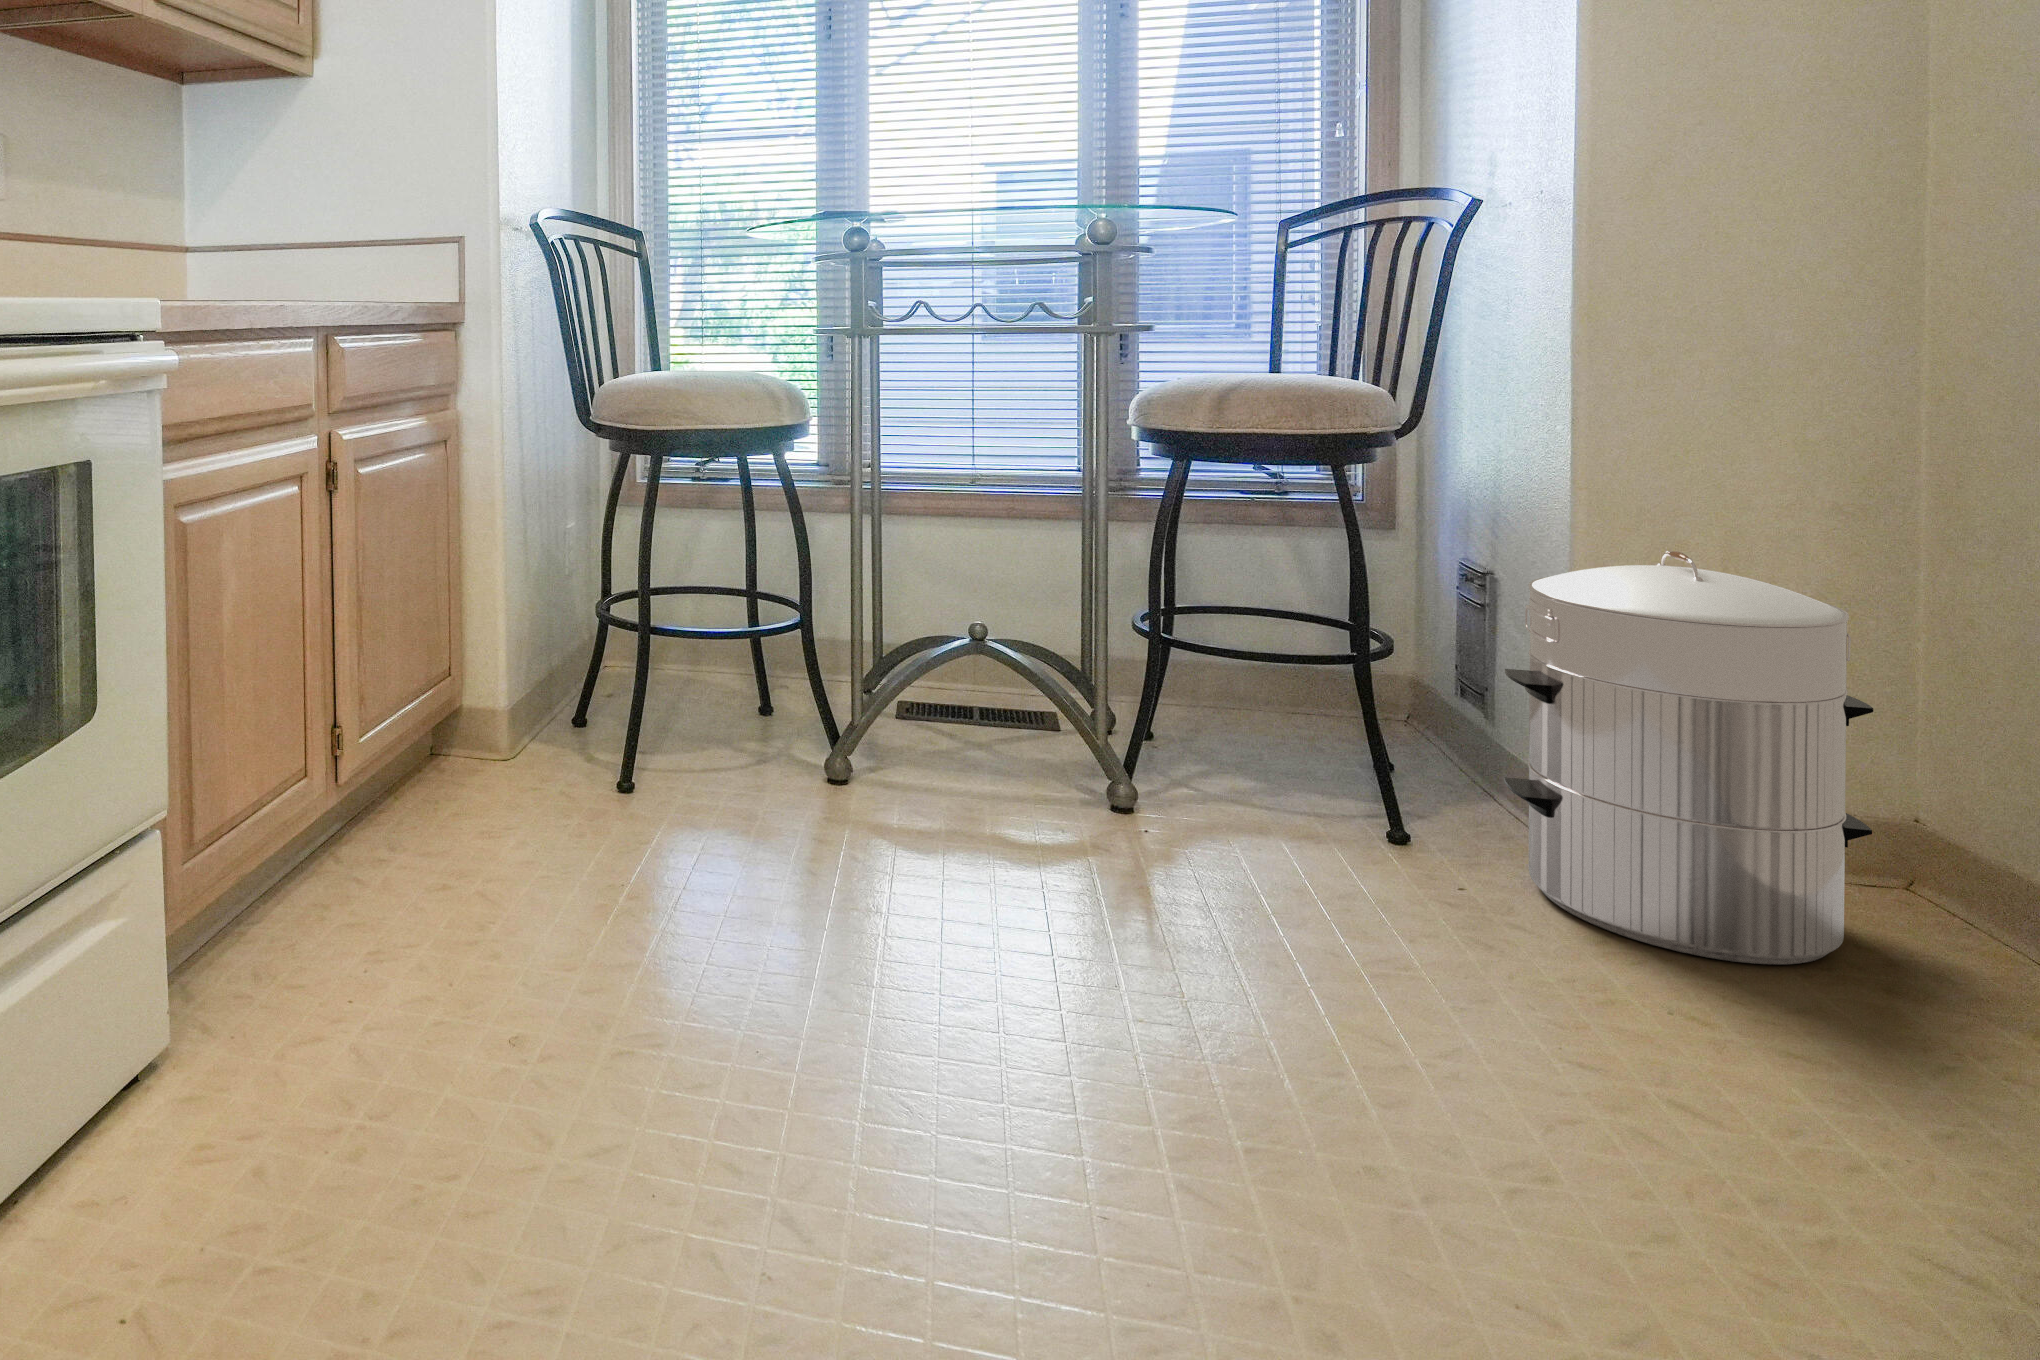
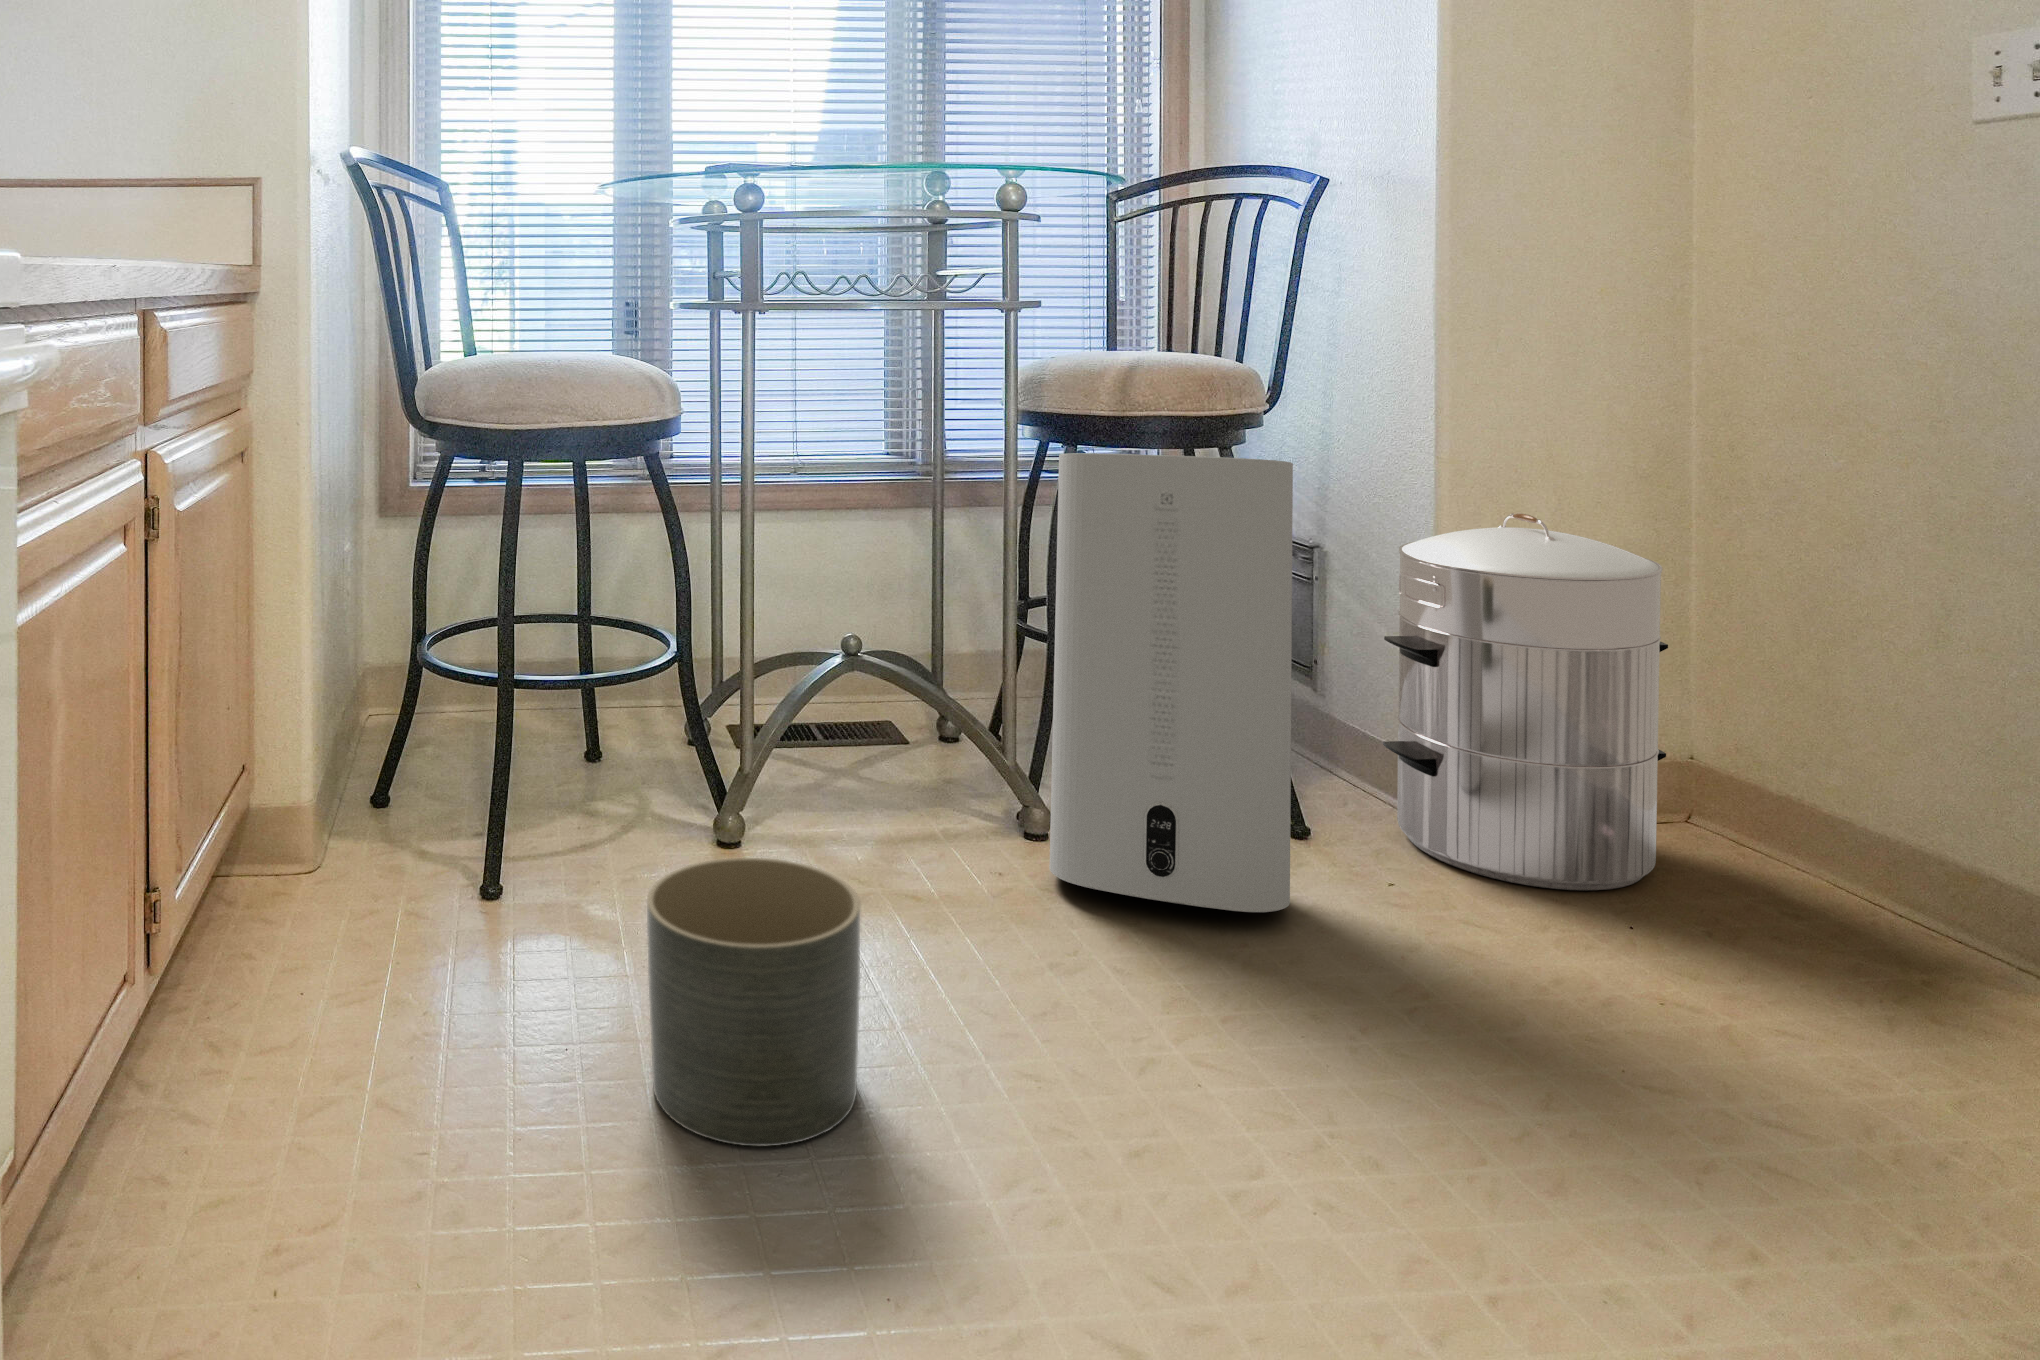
air purifier: none [1101,467,1357,916] -> present [1049,453,1293,912]
planter: none [639,779,811,1002] -> present [647,857,860,1146]

